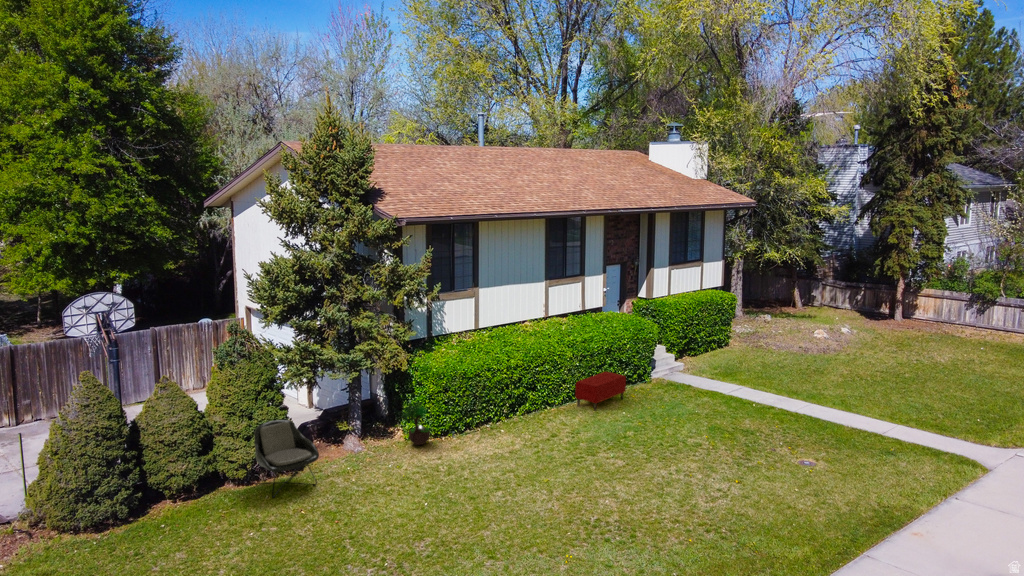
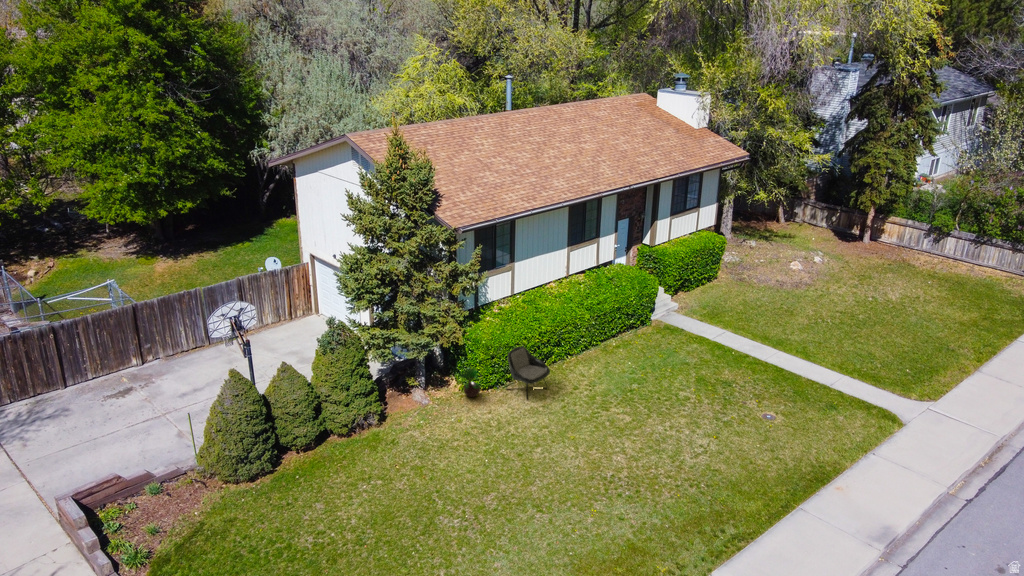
bench: present [575,372,626,411] -> none [591,321,631,358]
lounge chair: present [254,420,319,498] -> present [507,347,550,397]

